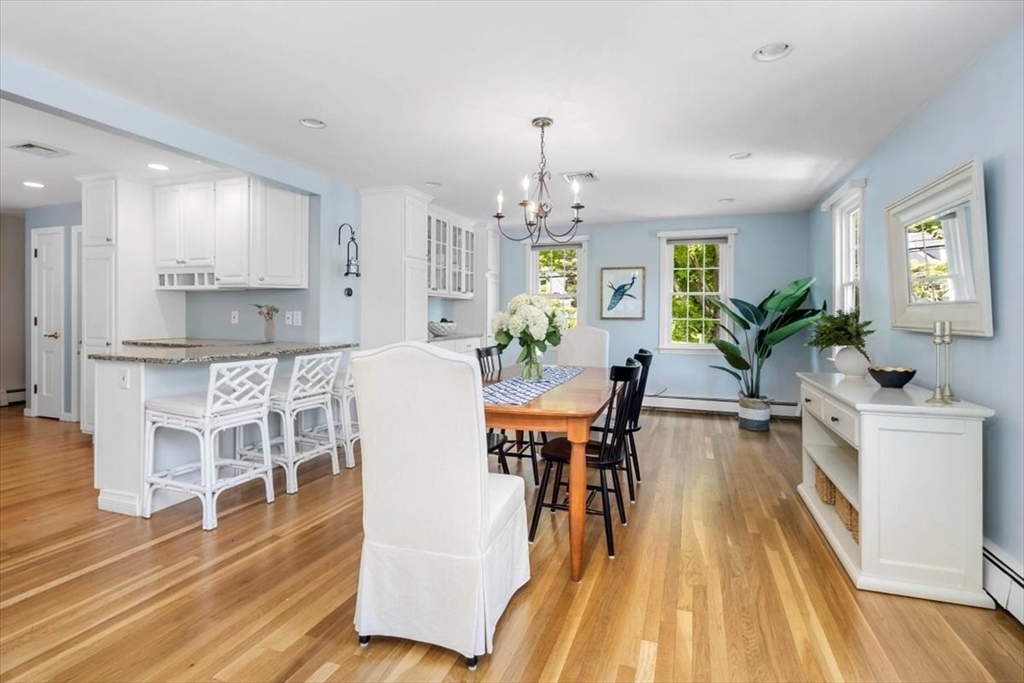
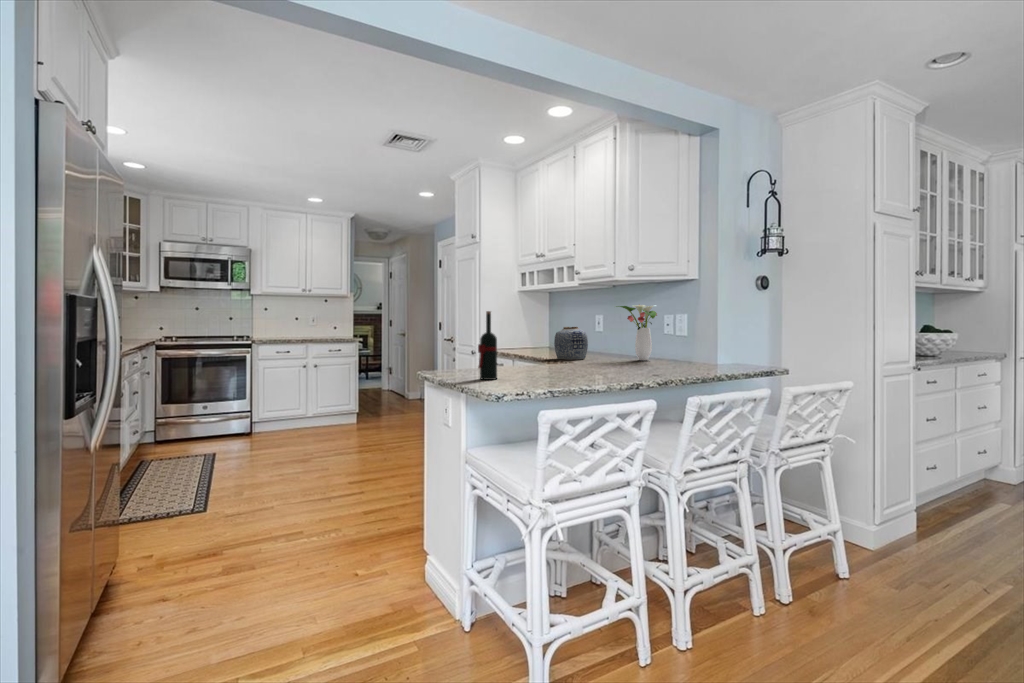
wine bottle: none [147,308,163,355] -> present [478,311,497,380]
vase: none [198,319,227,343] -> present [554,327,588,360]

